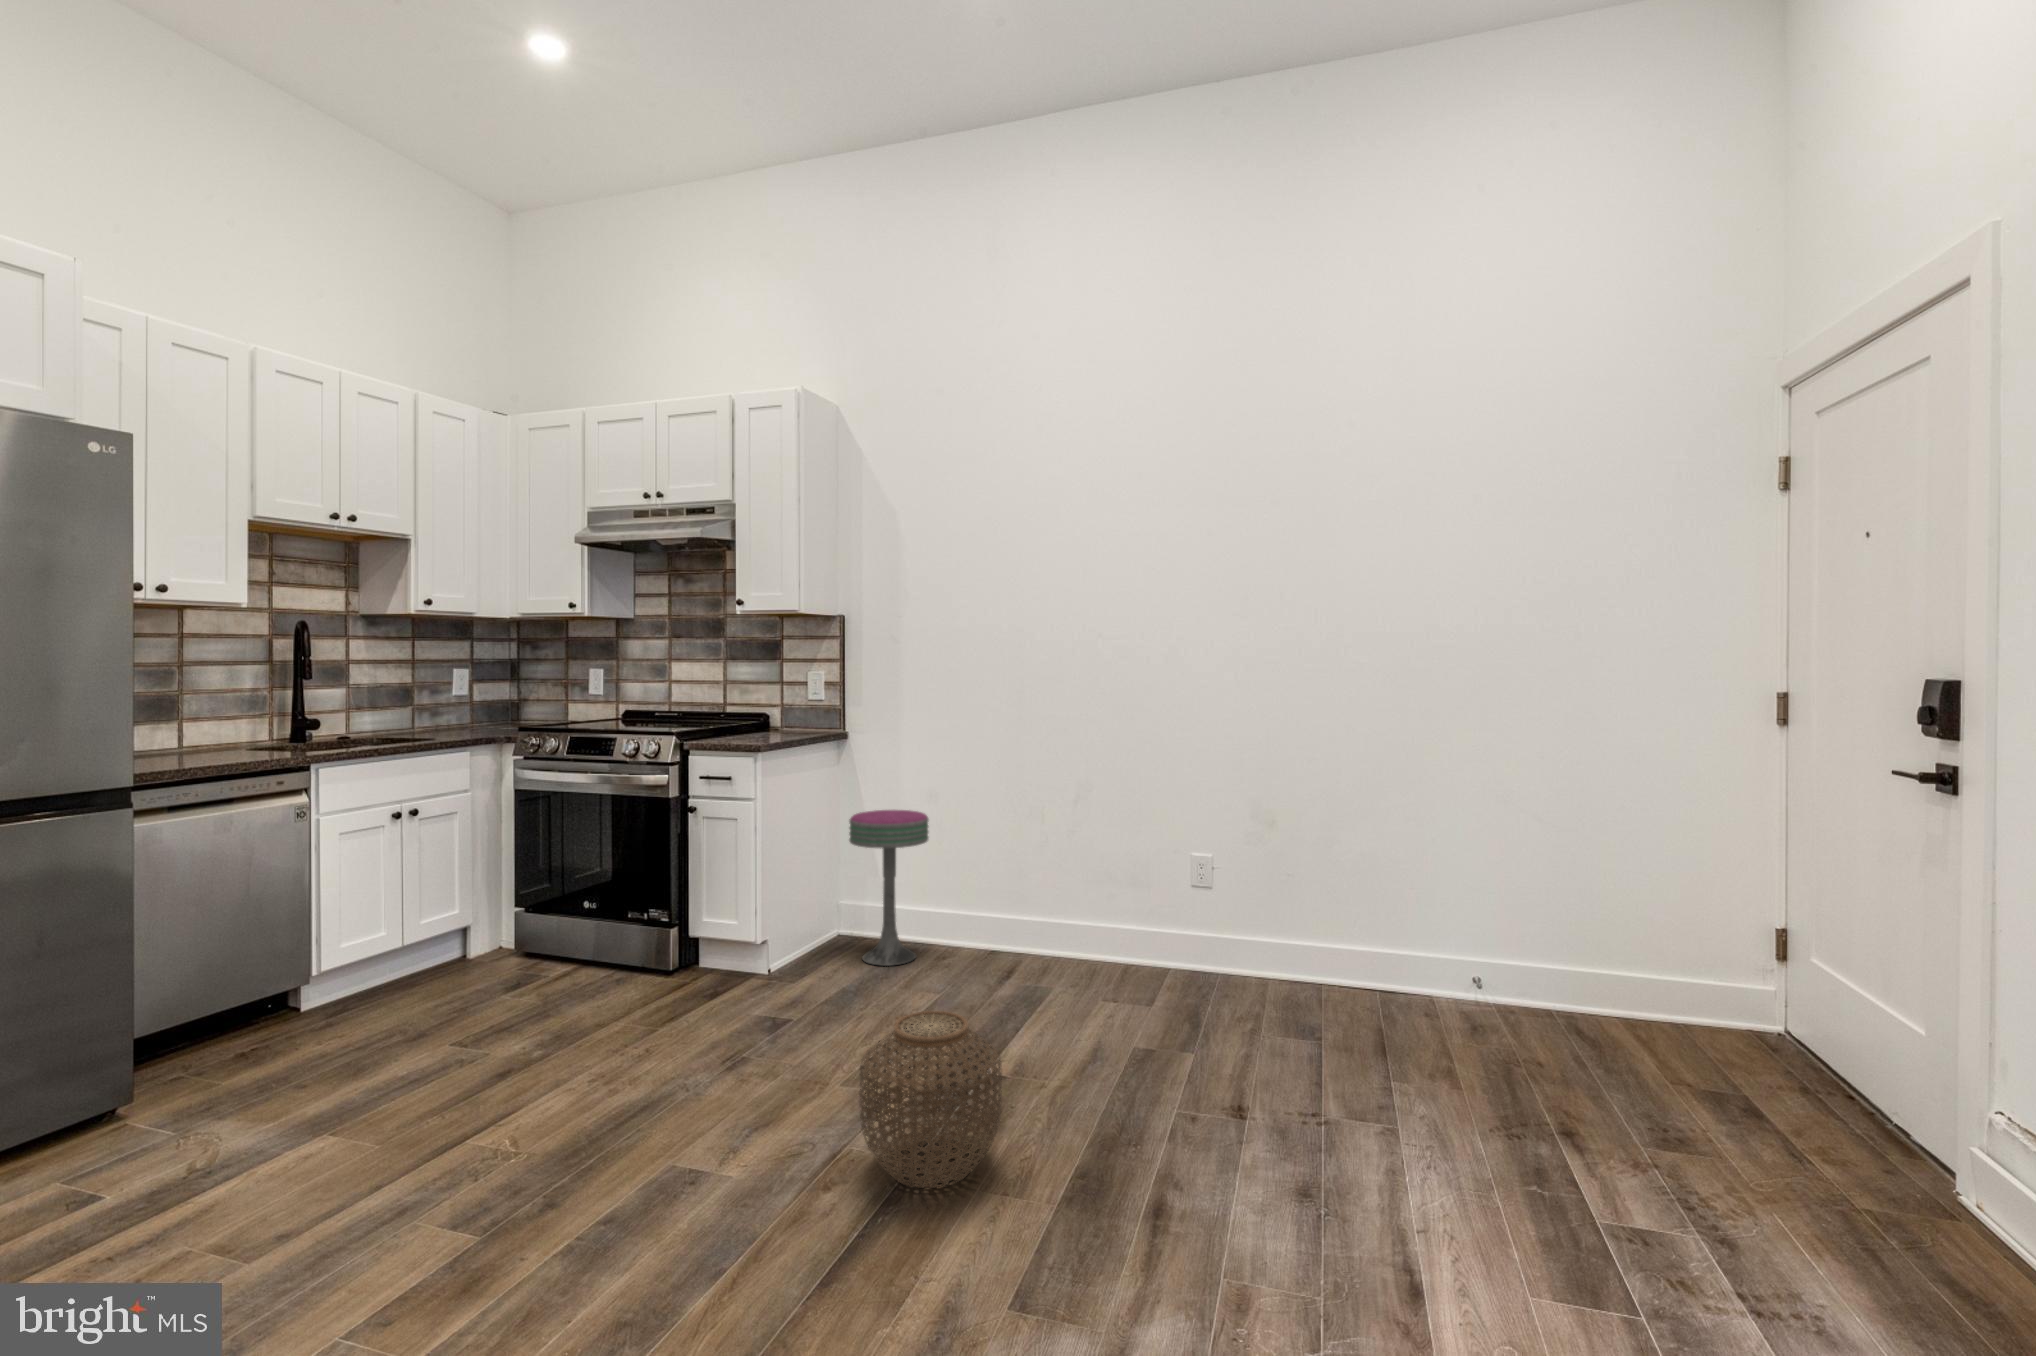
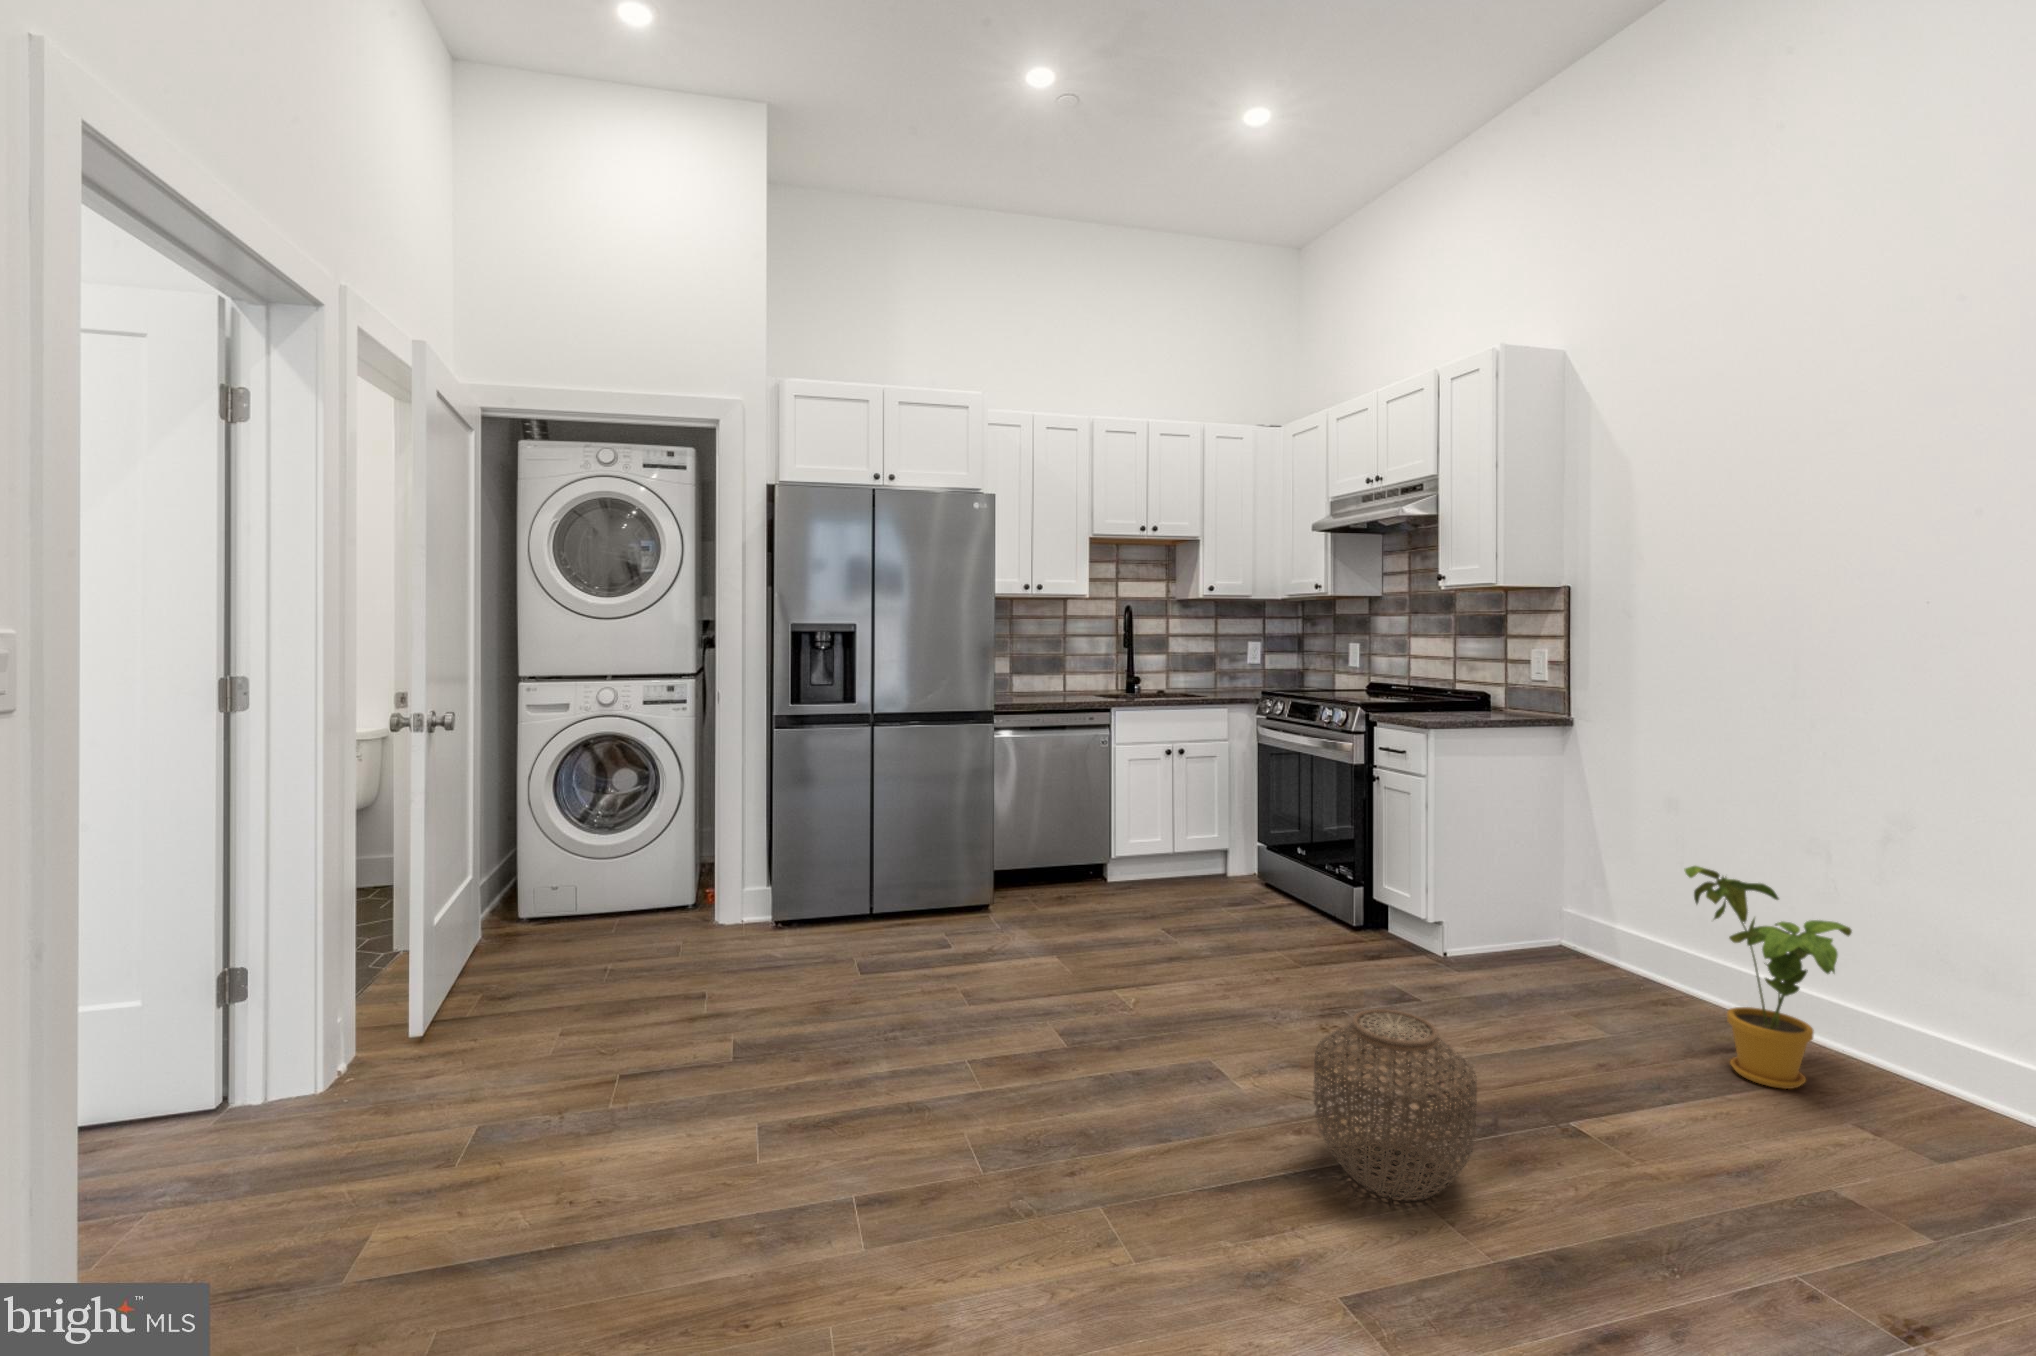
bar stool: present [849,810,929,966] -> none [1541,810,1650,994]
house plant: none [989,837,1082,990] -> present [1684,866,1852,1089]

